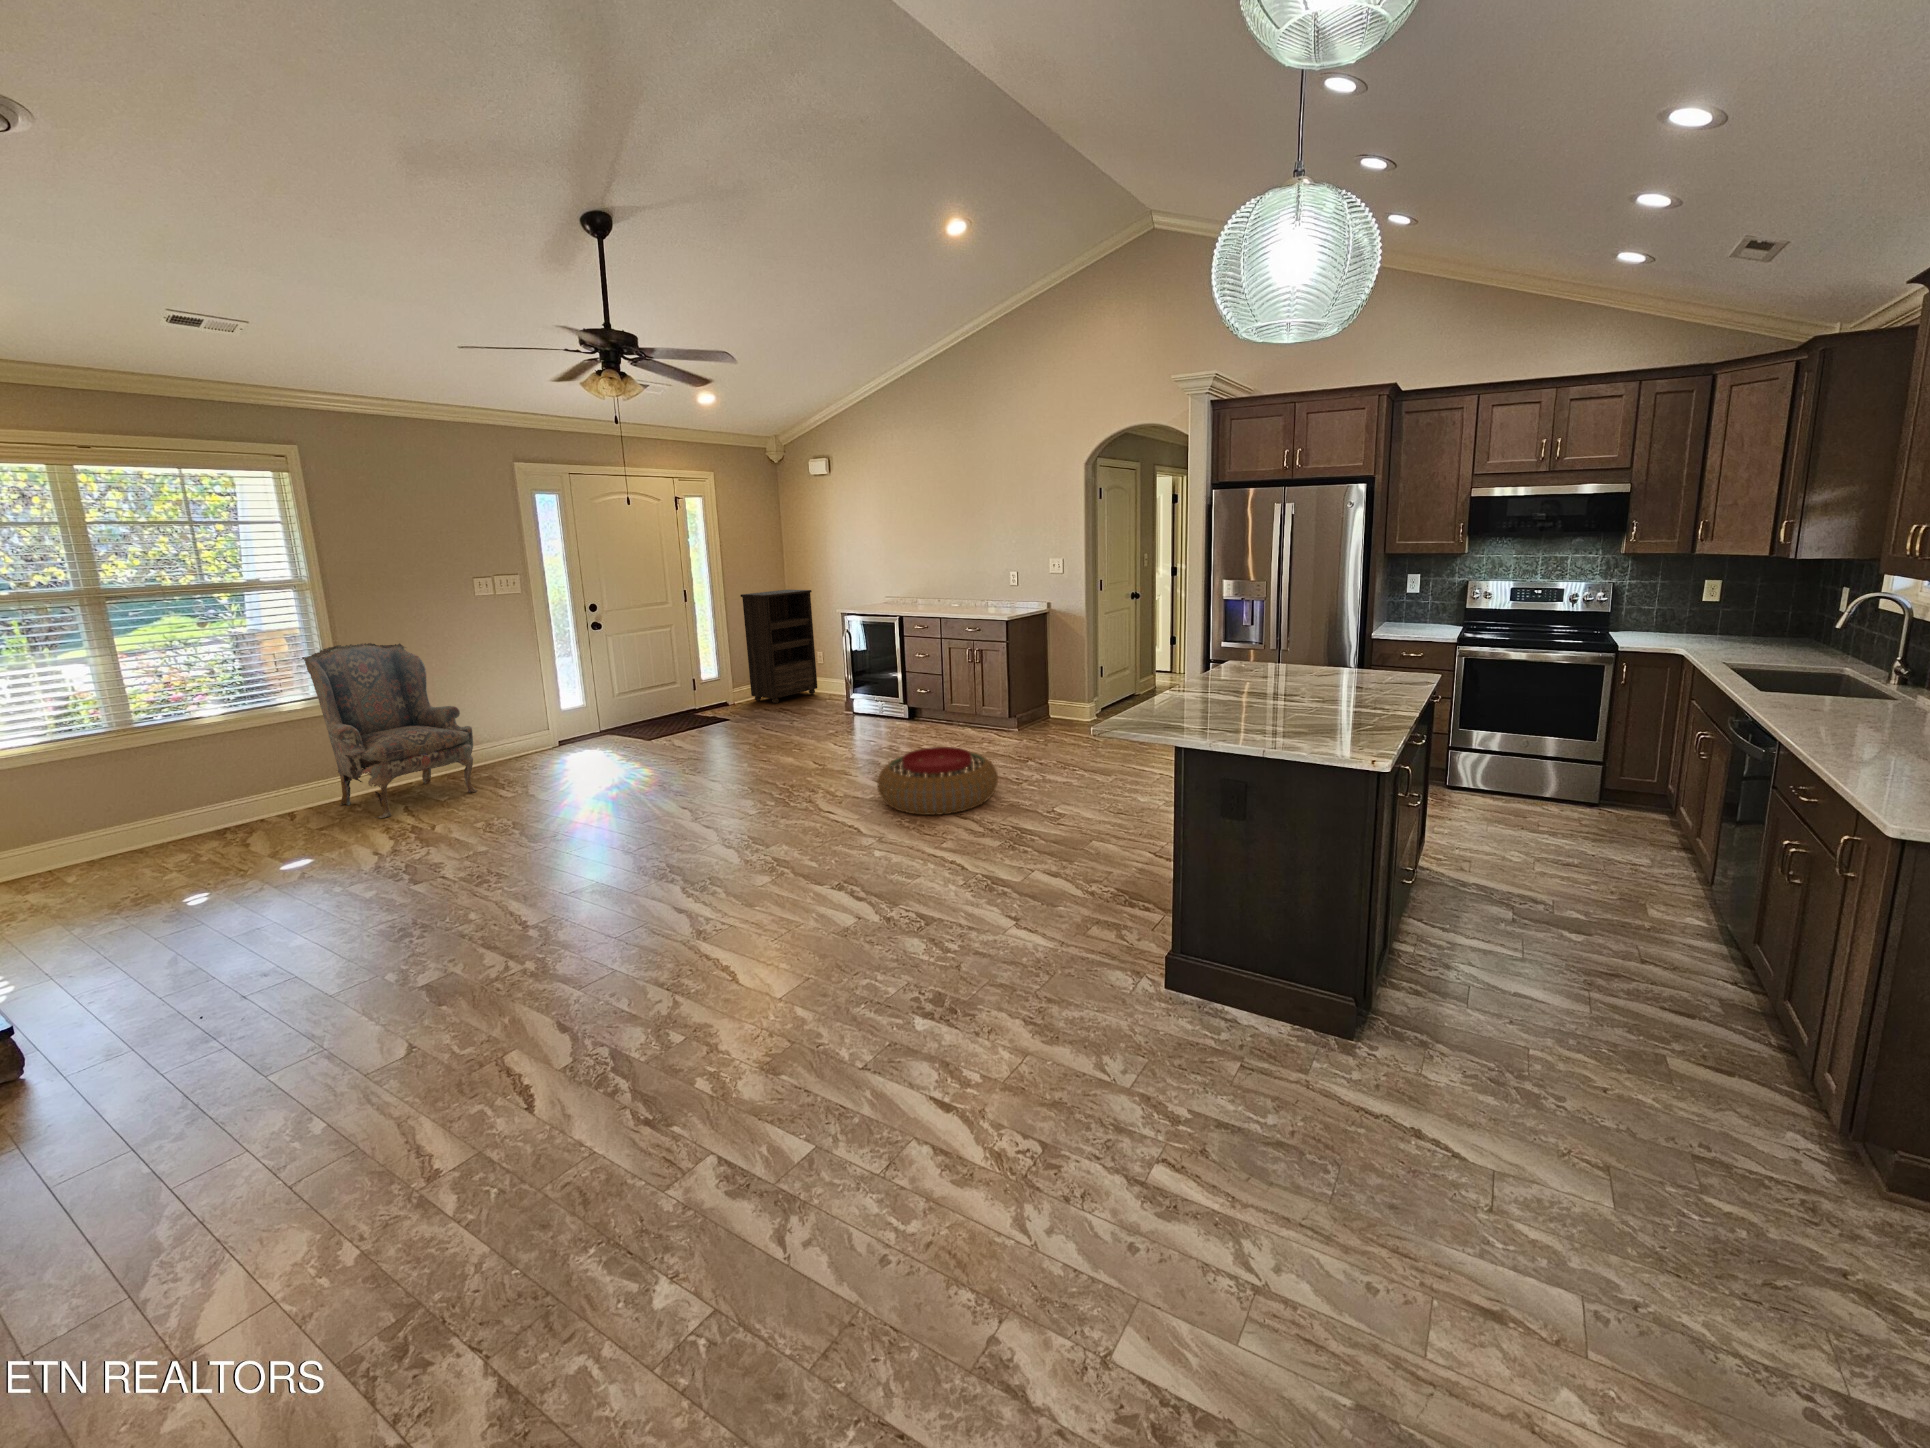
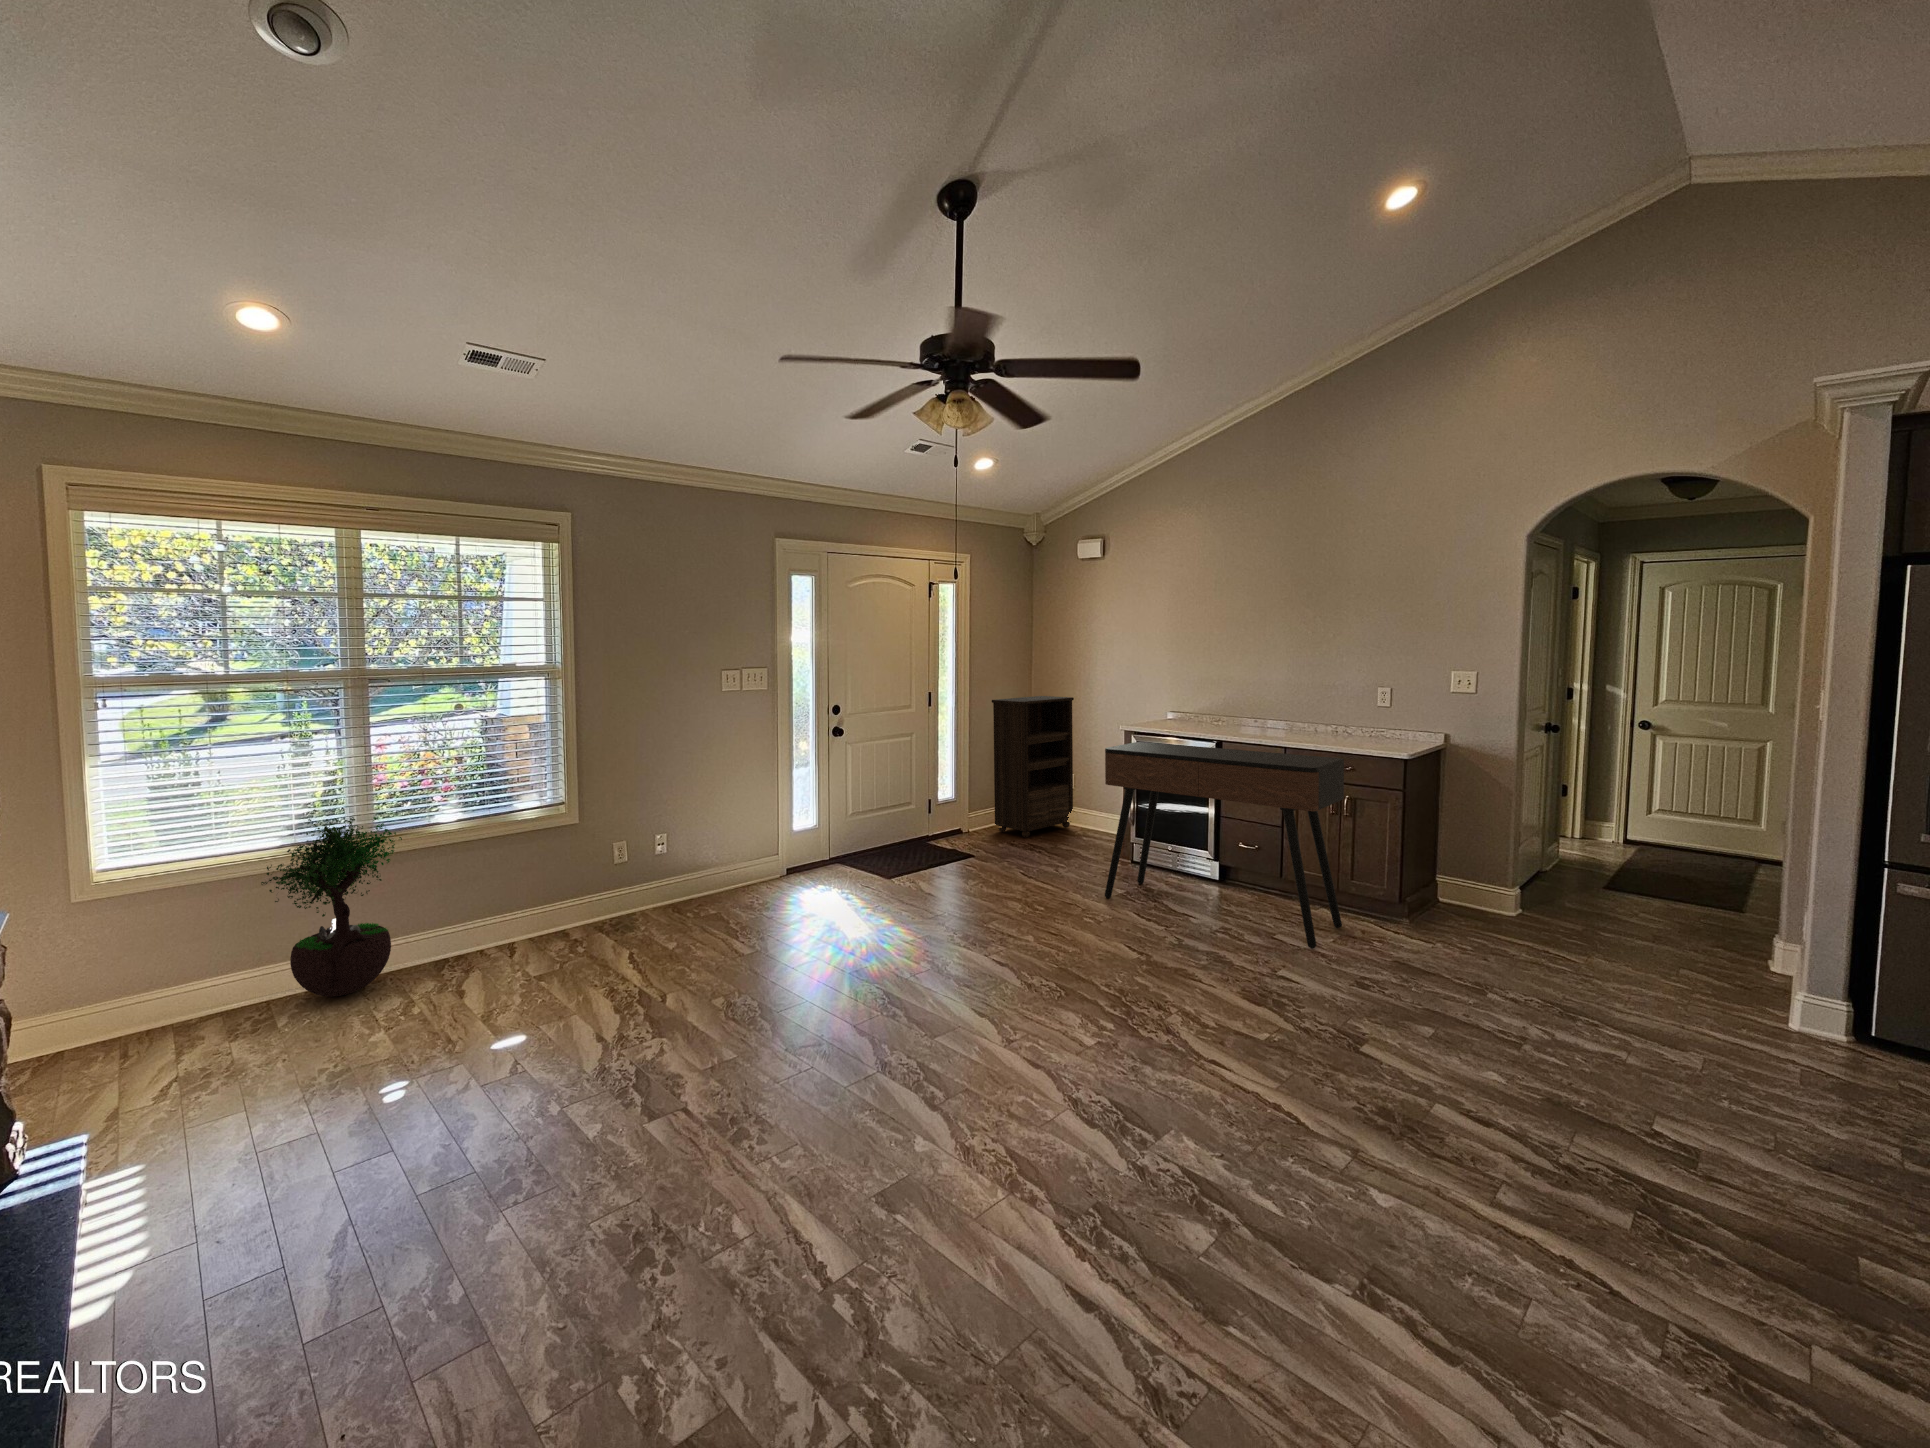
console table: none [807,623,961,750] -> present [1105,742,1344,948]
armchair: present [301,643,477,818] -> none [541,740,704,967]
potted tree: none [38,711,177,862] -> present [261,810,402,997]
pouf: present [877,747,998,815] -> none [1293,969,1548,1122]

